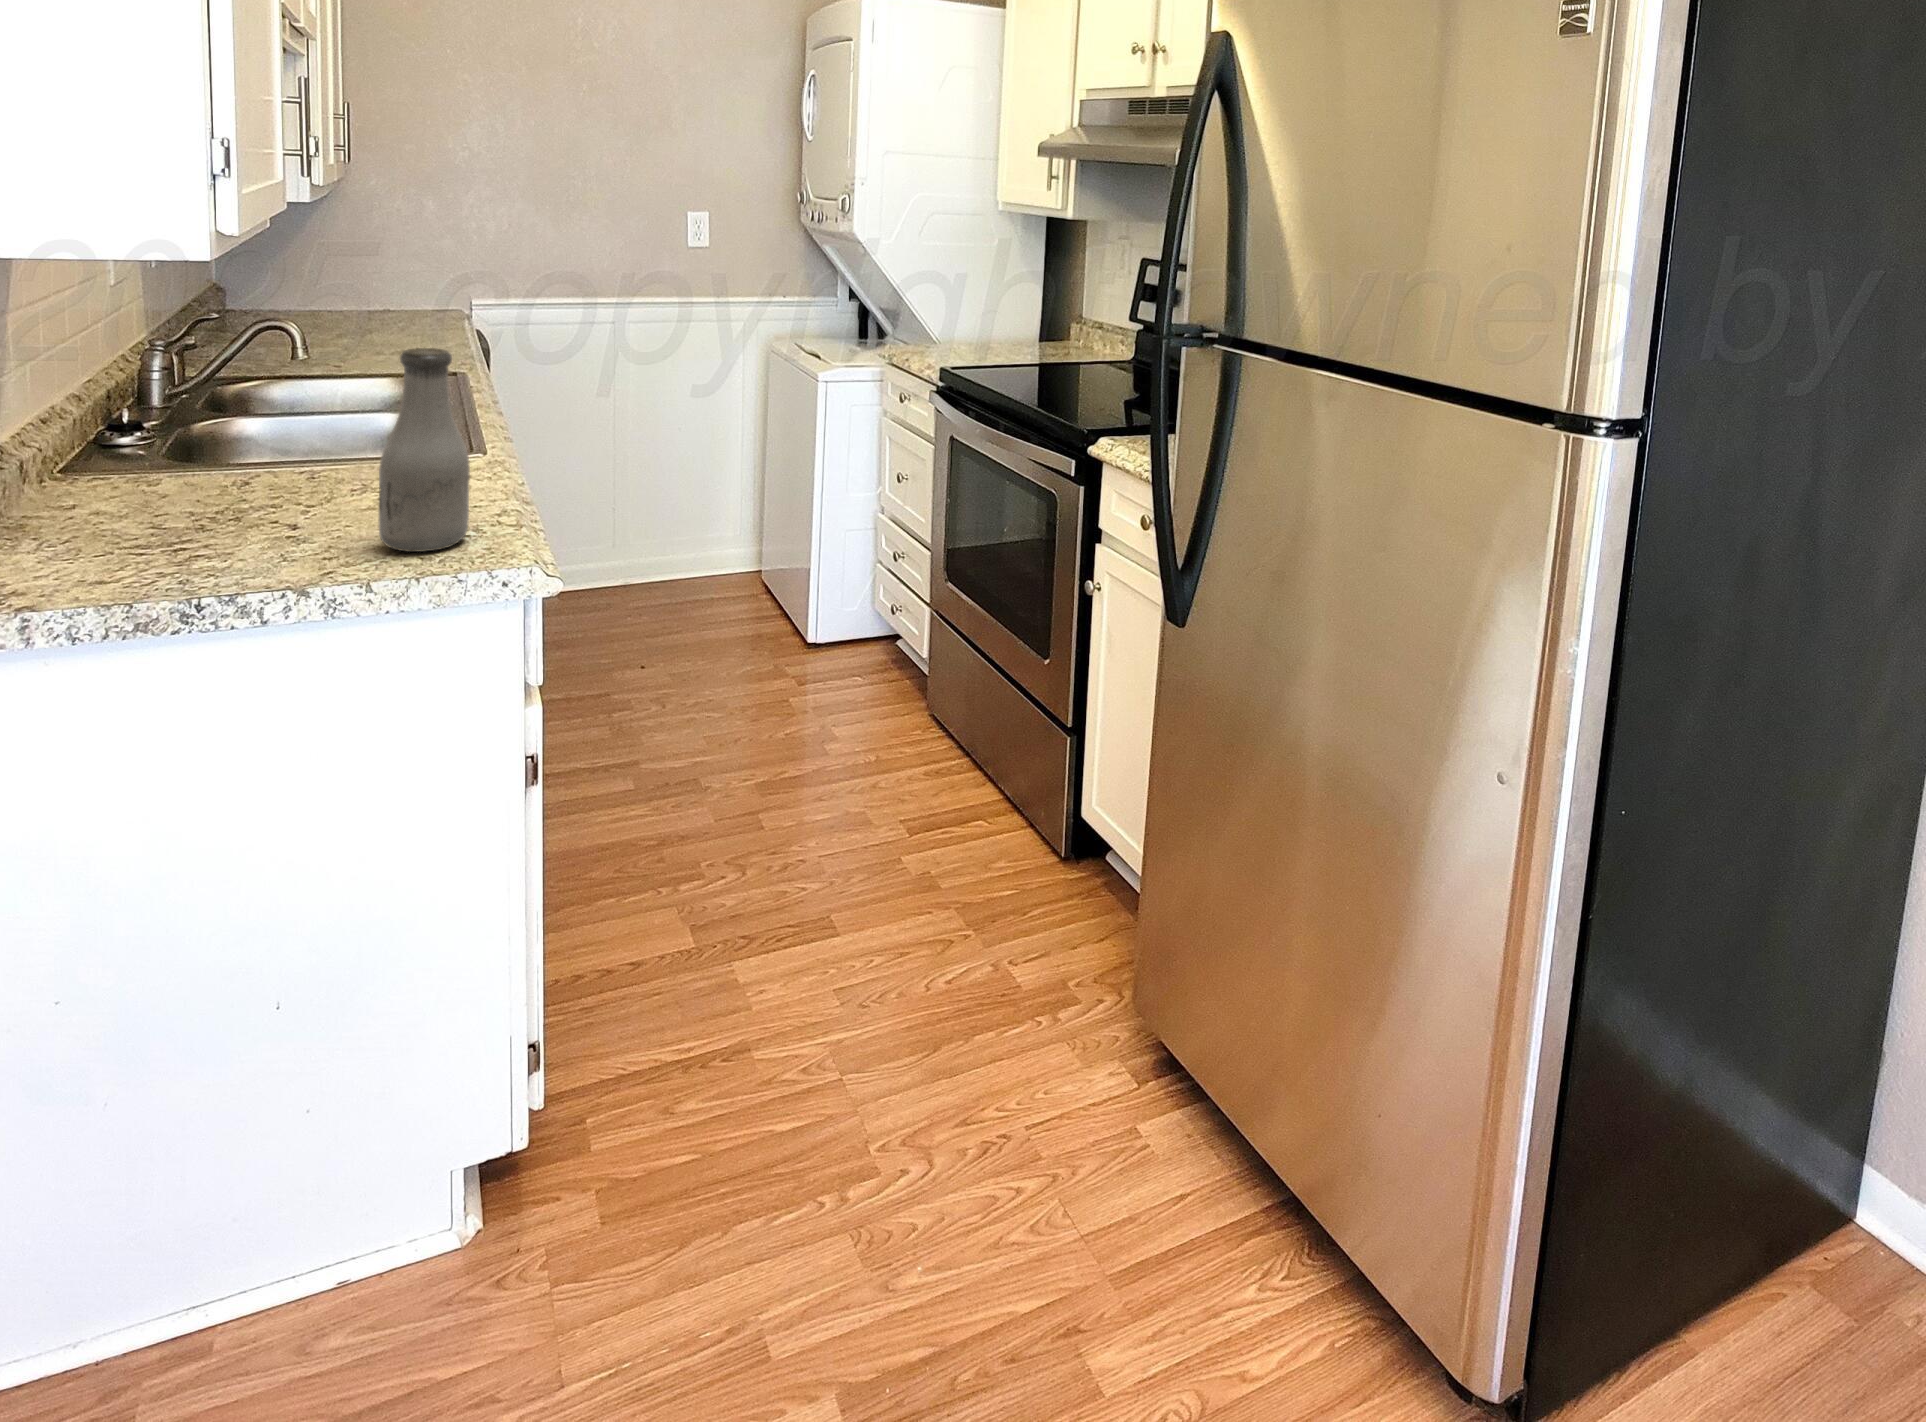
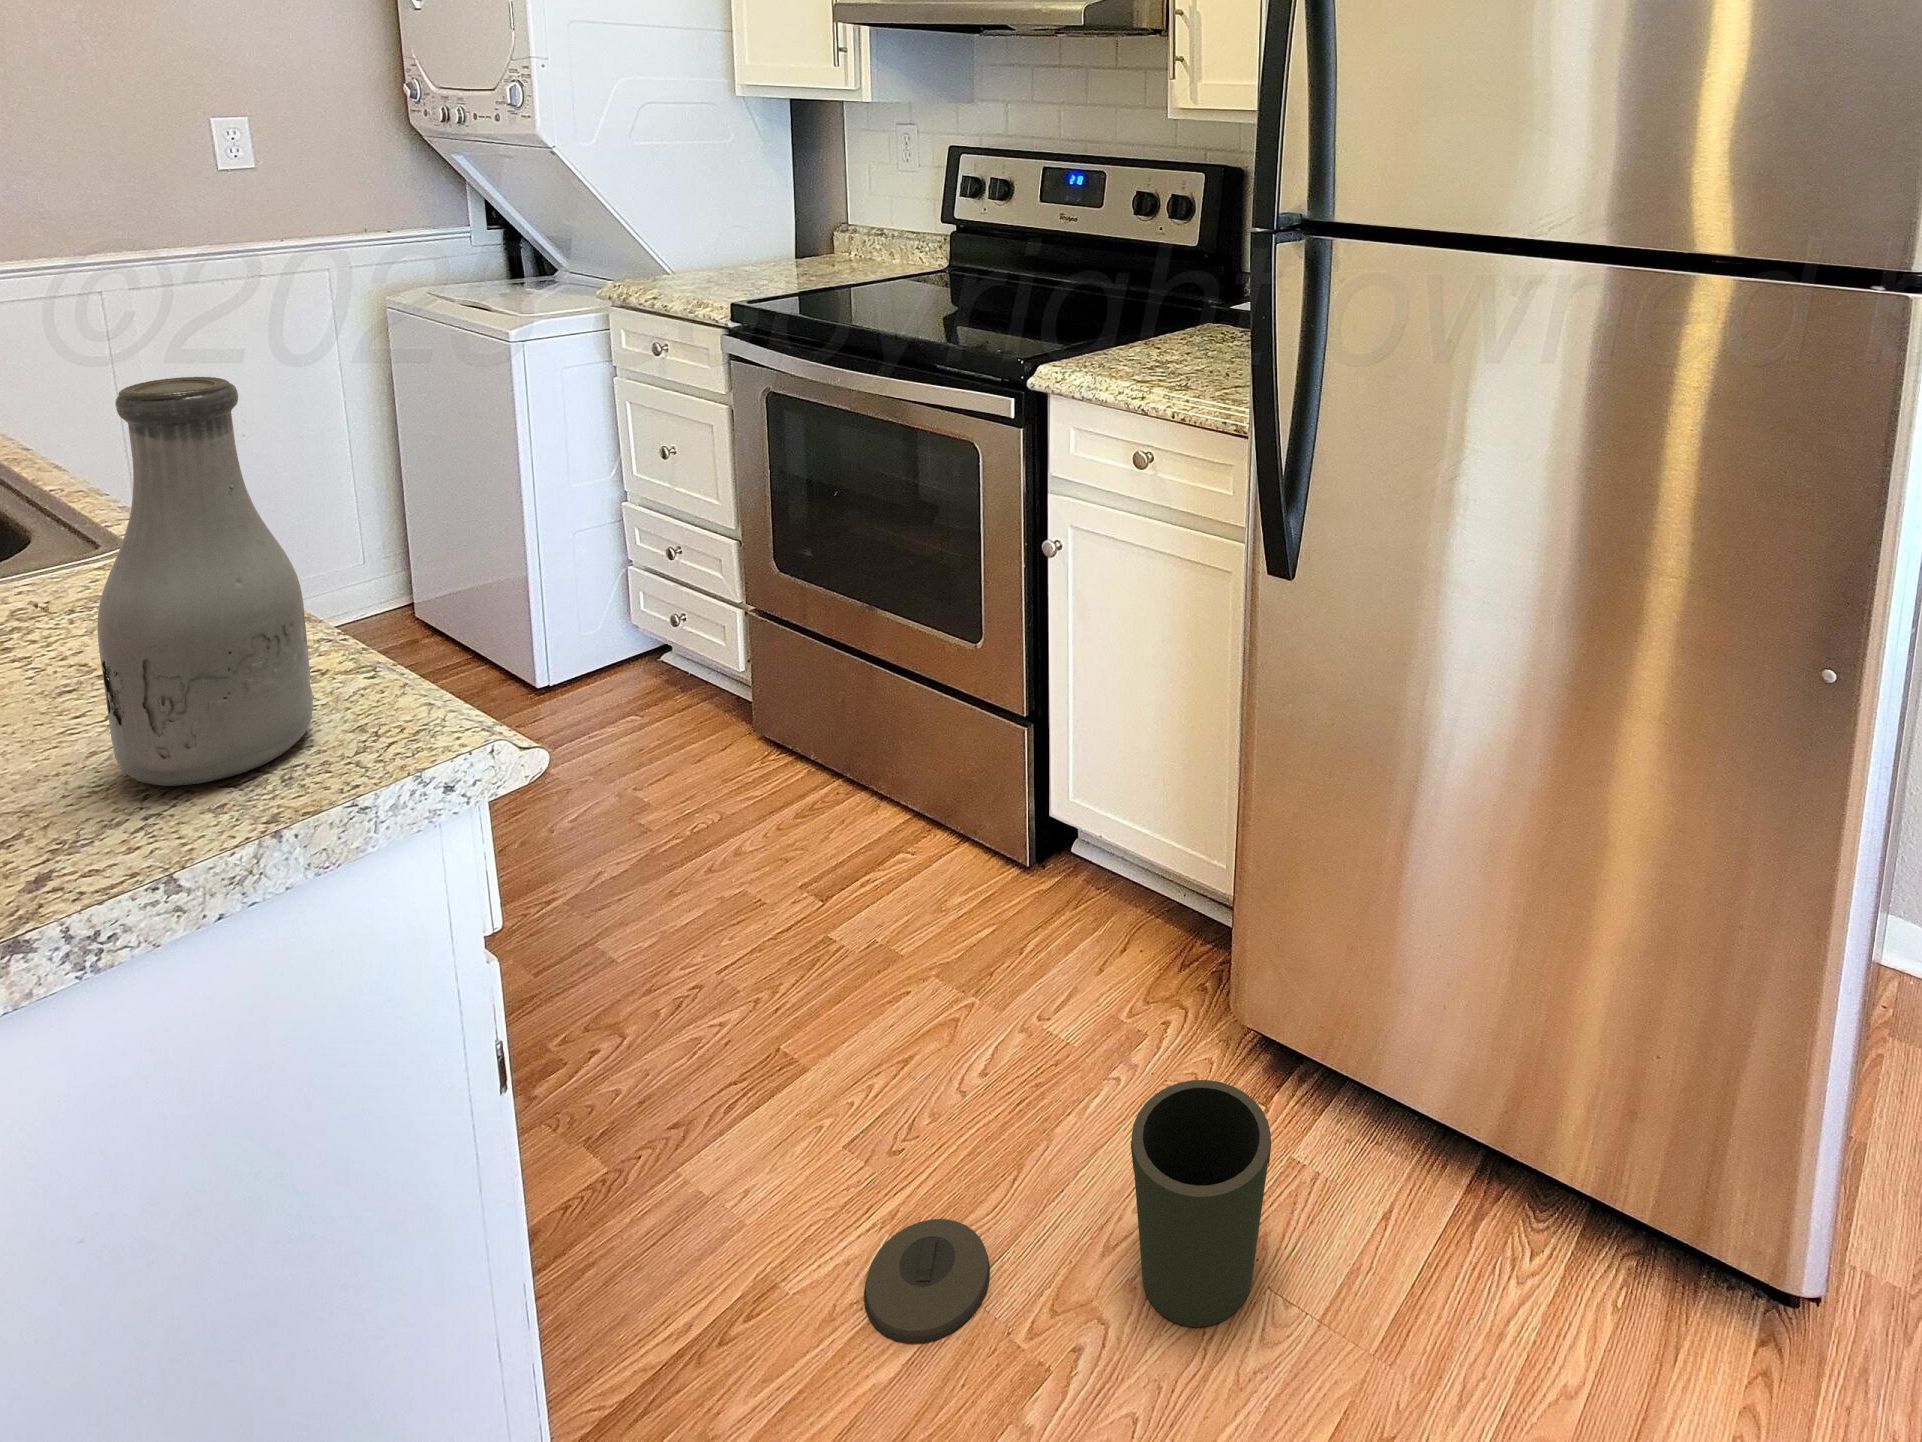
trash can: none [791,1009,1077,1202] -> present [864,1080,1271,1343]

